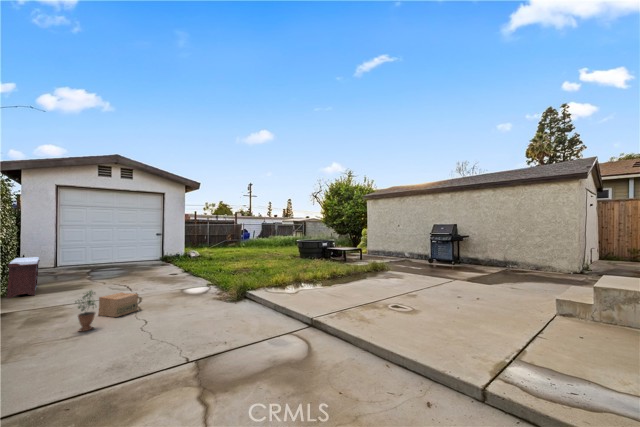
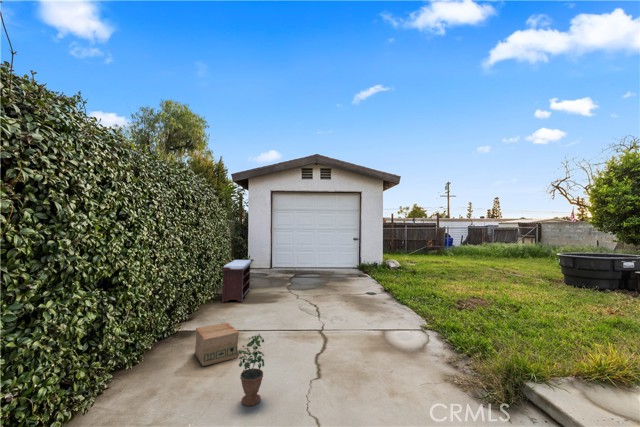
cardboard box: present [98,293,138,317] -> present [195,323,239,366]

